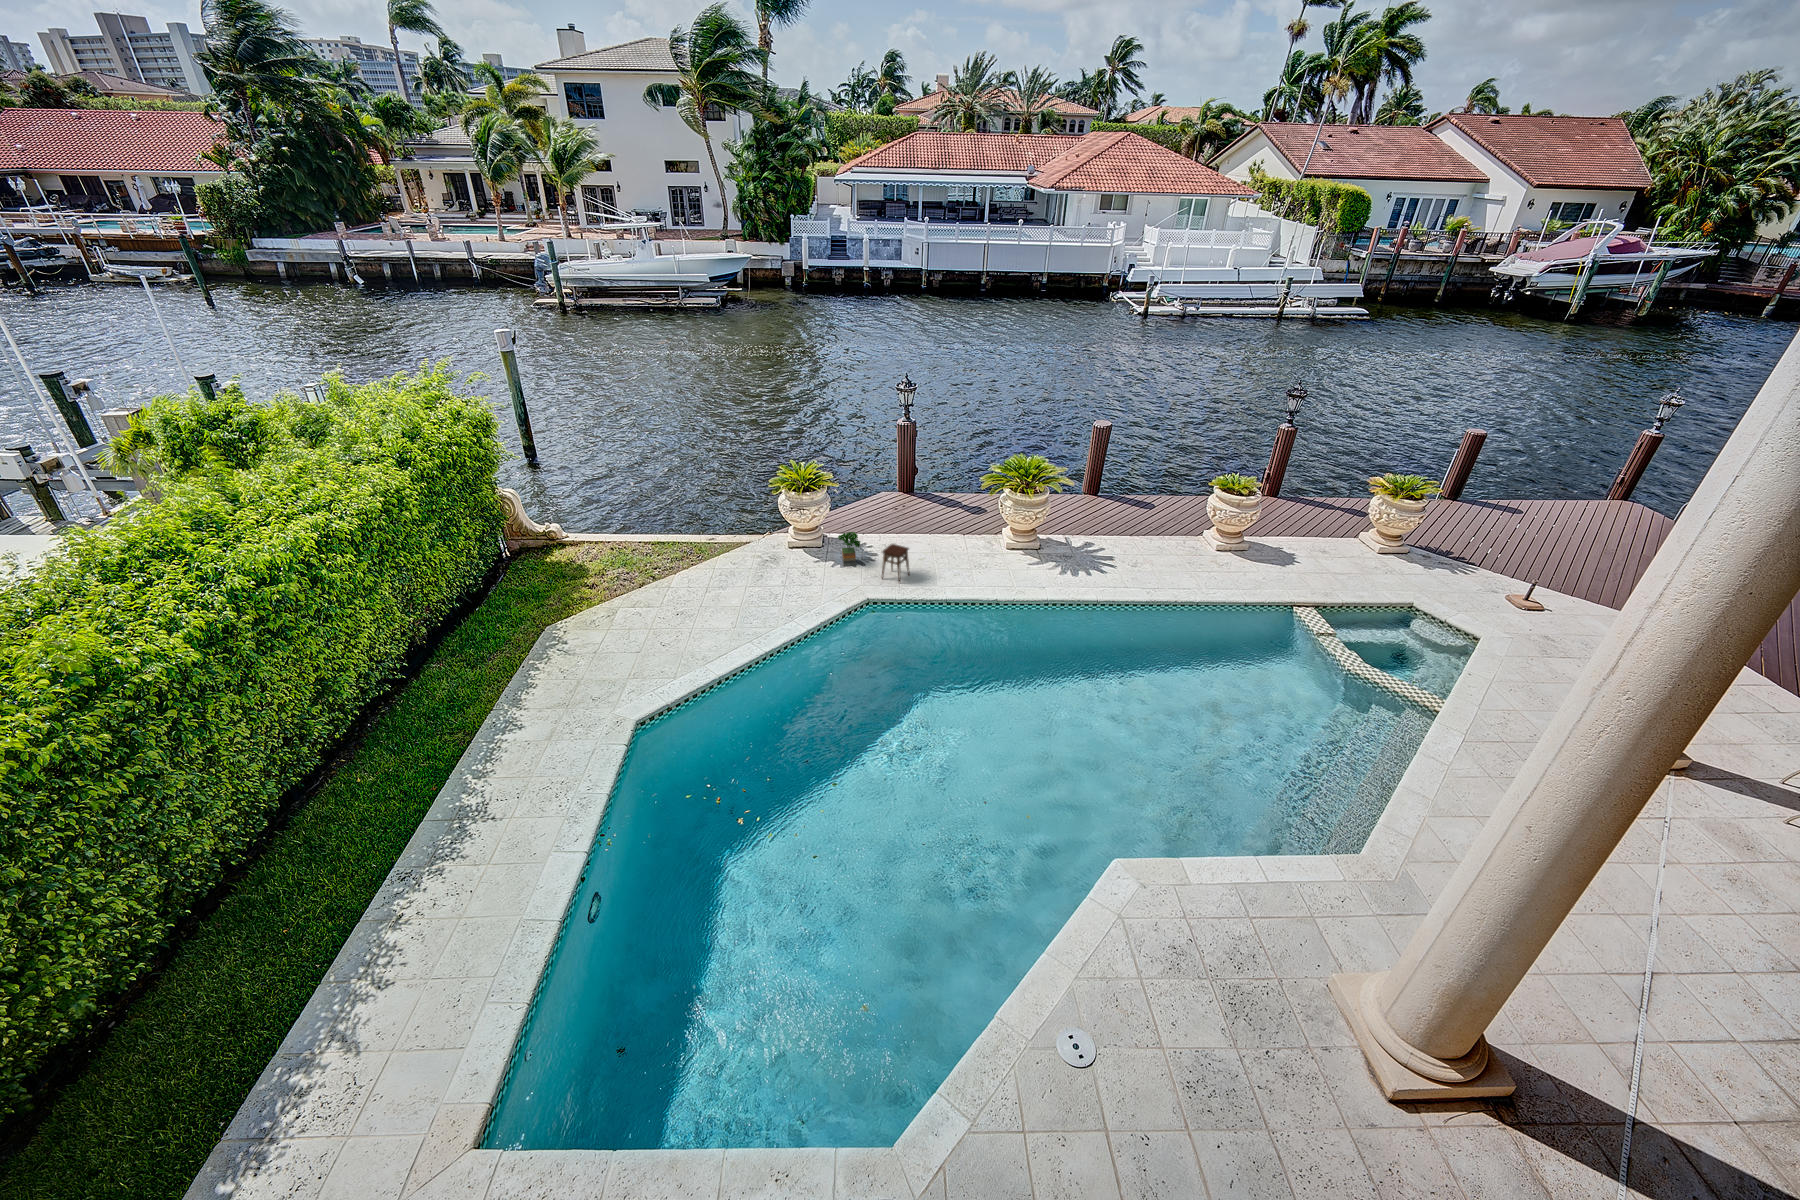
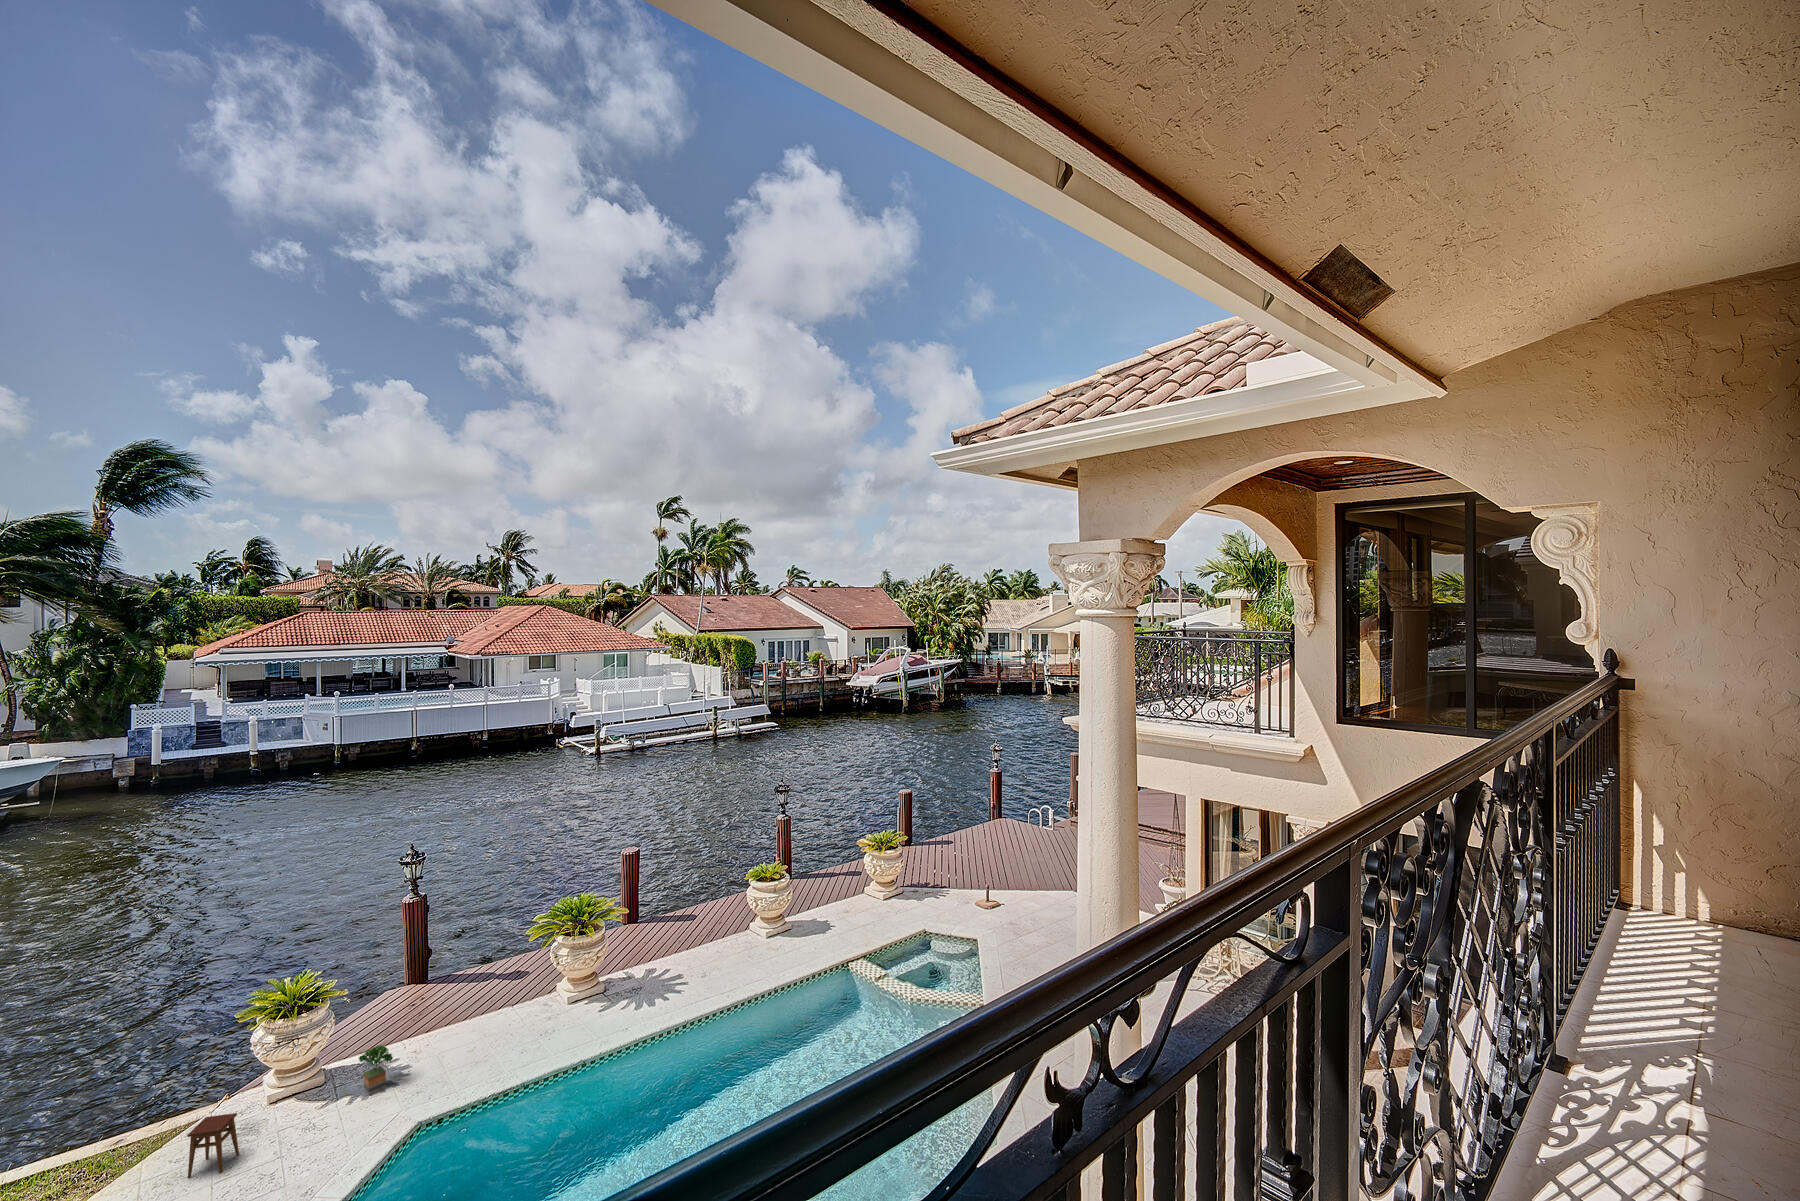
stool: present [882,544,910,581] -> present [187,1113,239,1178]

